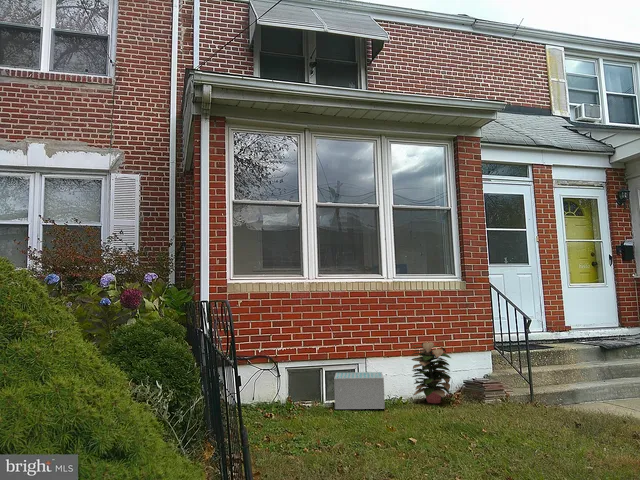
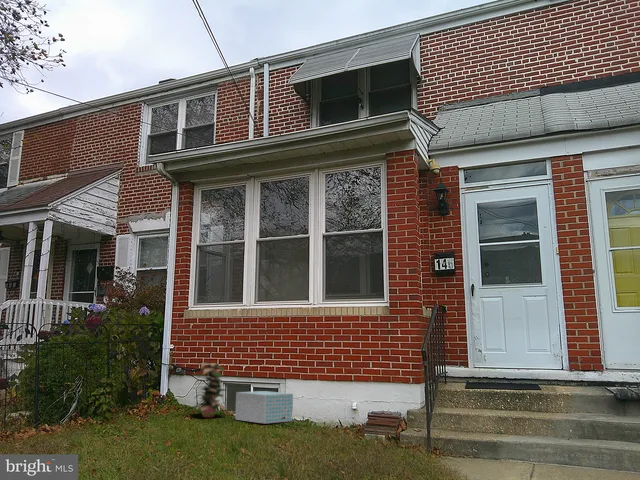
decorative plant: present [412,342,451,403] -> present [194,363,225,417]

